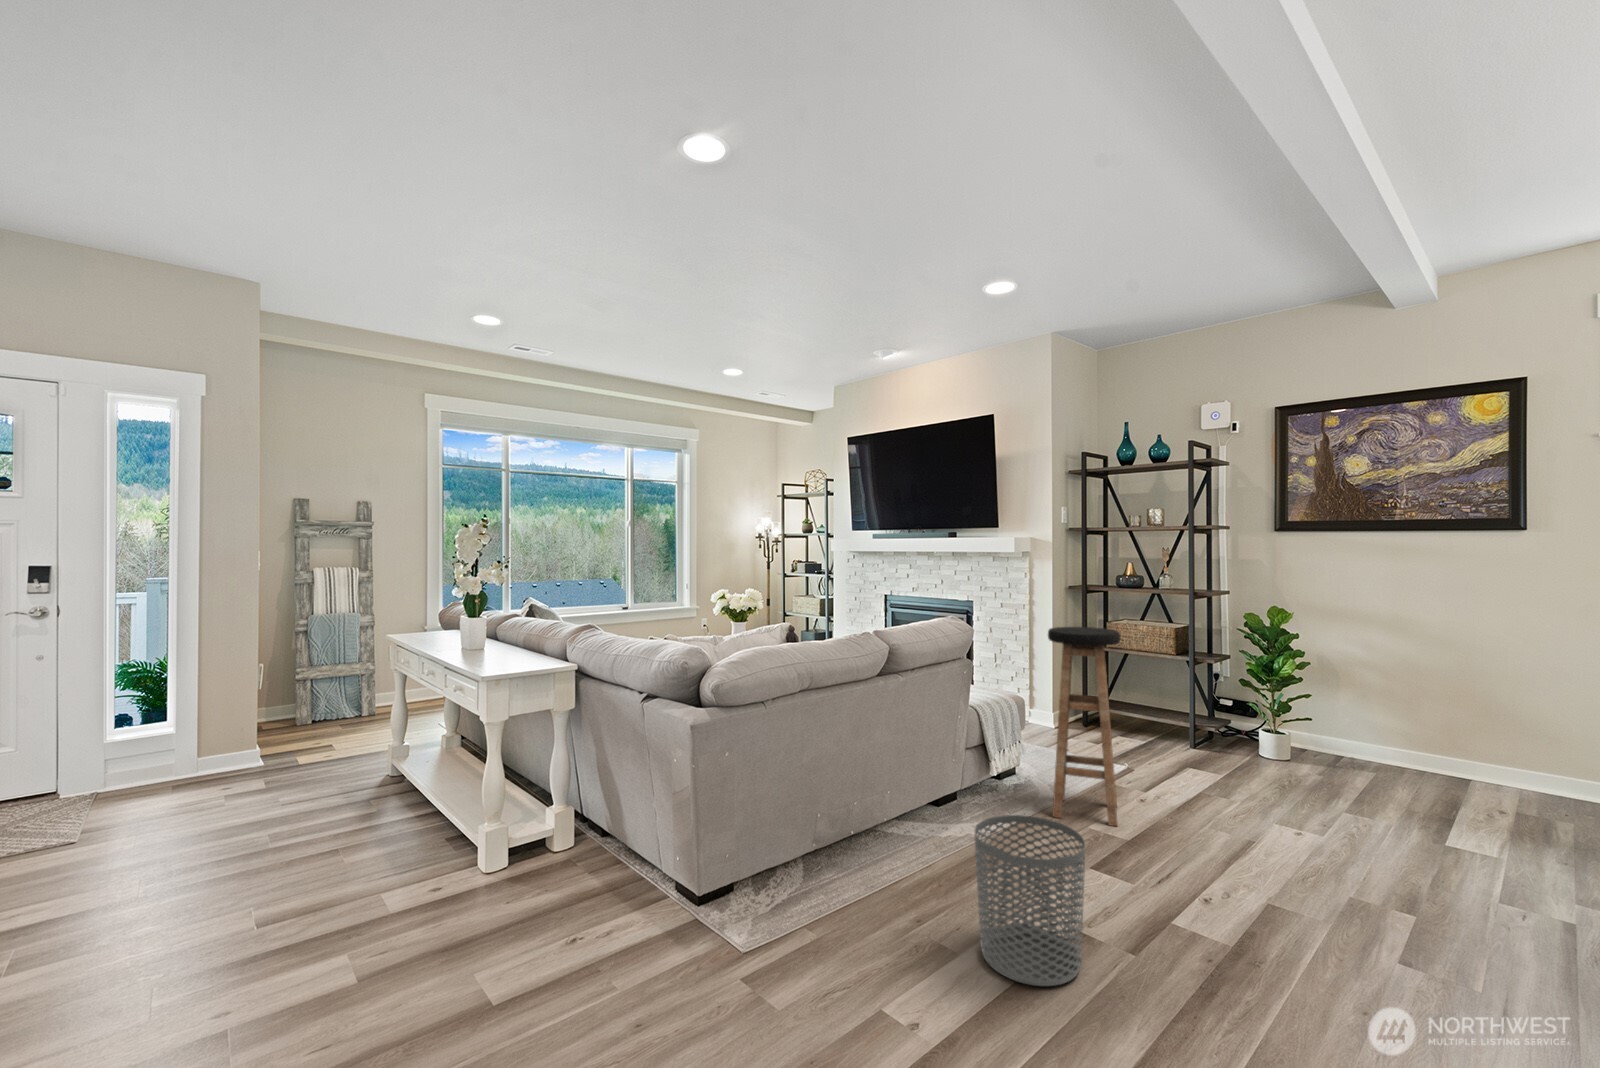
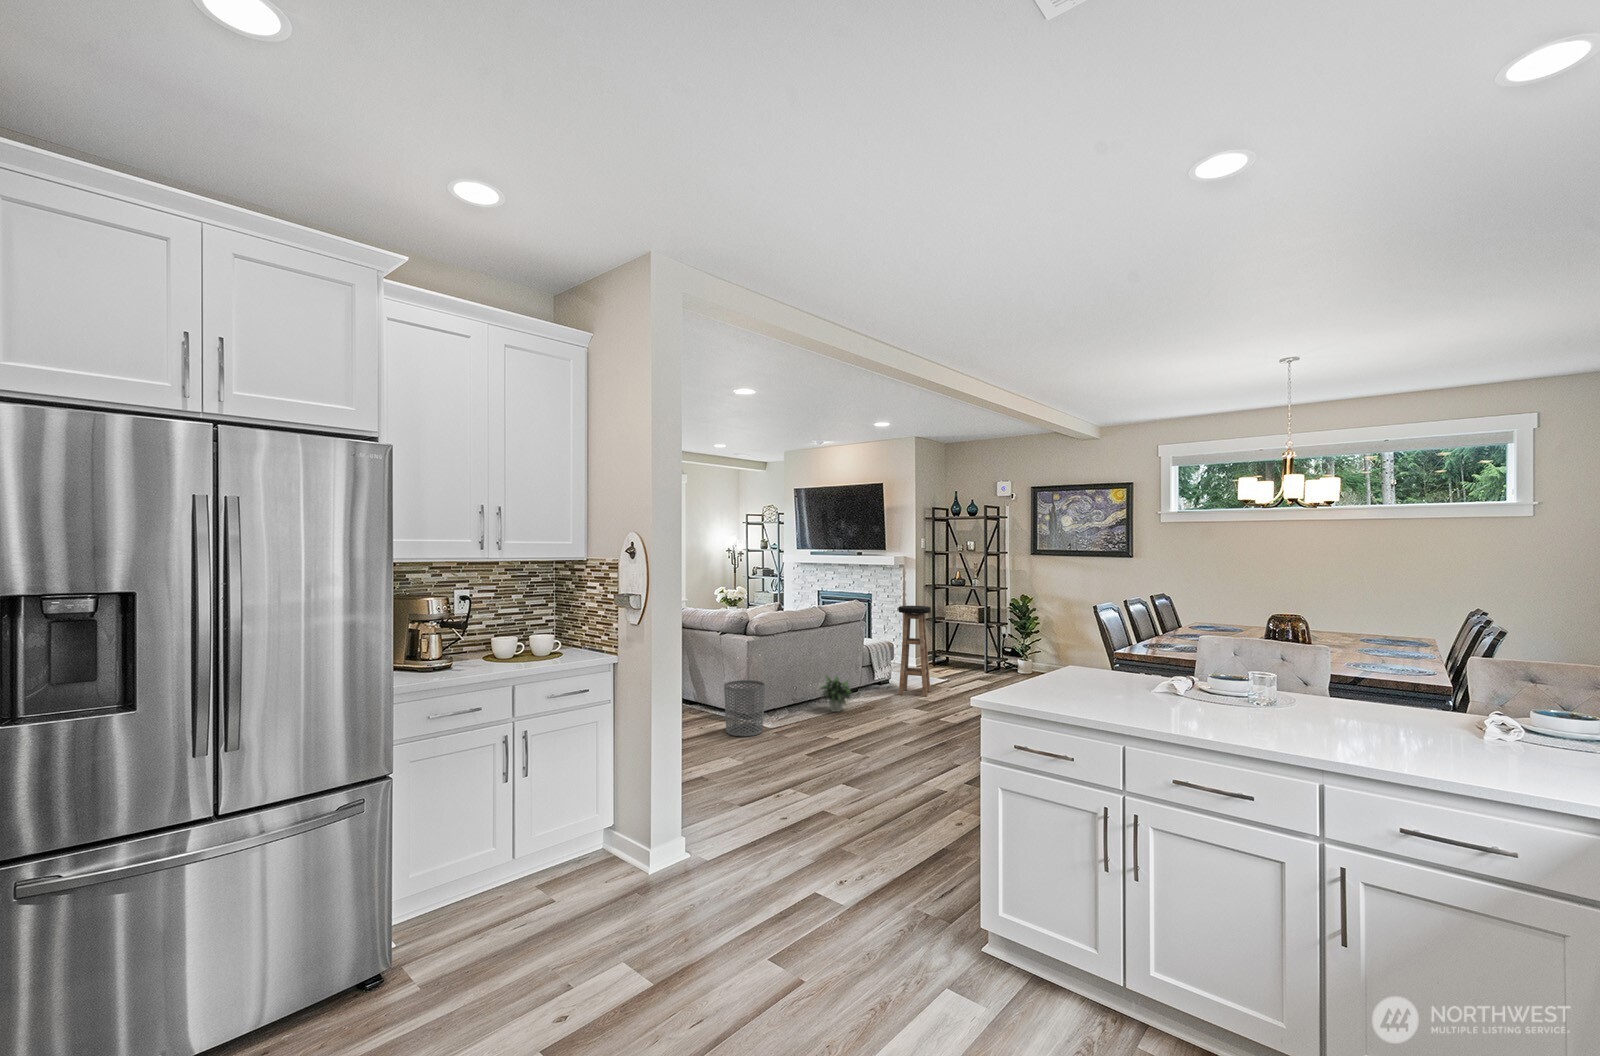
potted plant: none [877,787,959,883] -> present [821,676,852,712]
waste bin: present [974,815,1085,986] -> present [724,680,765,736]

